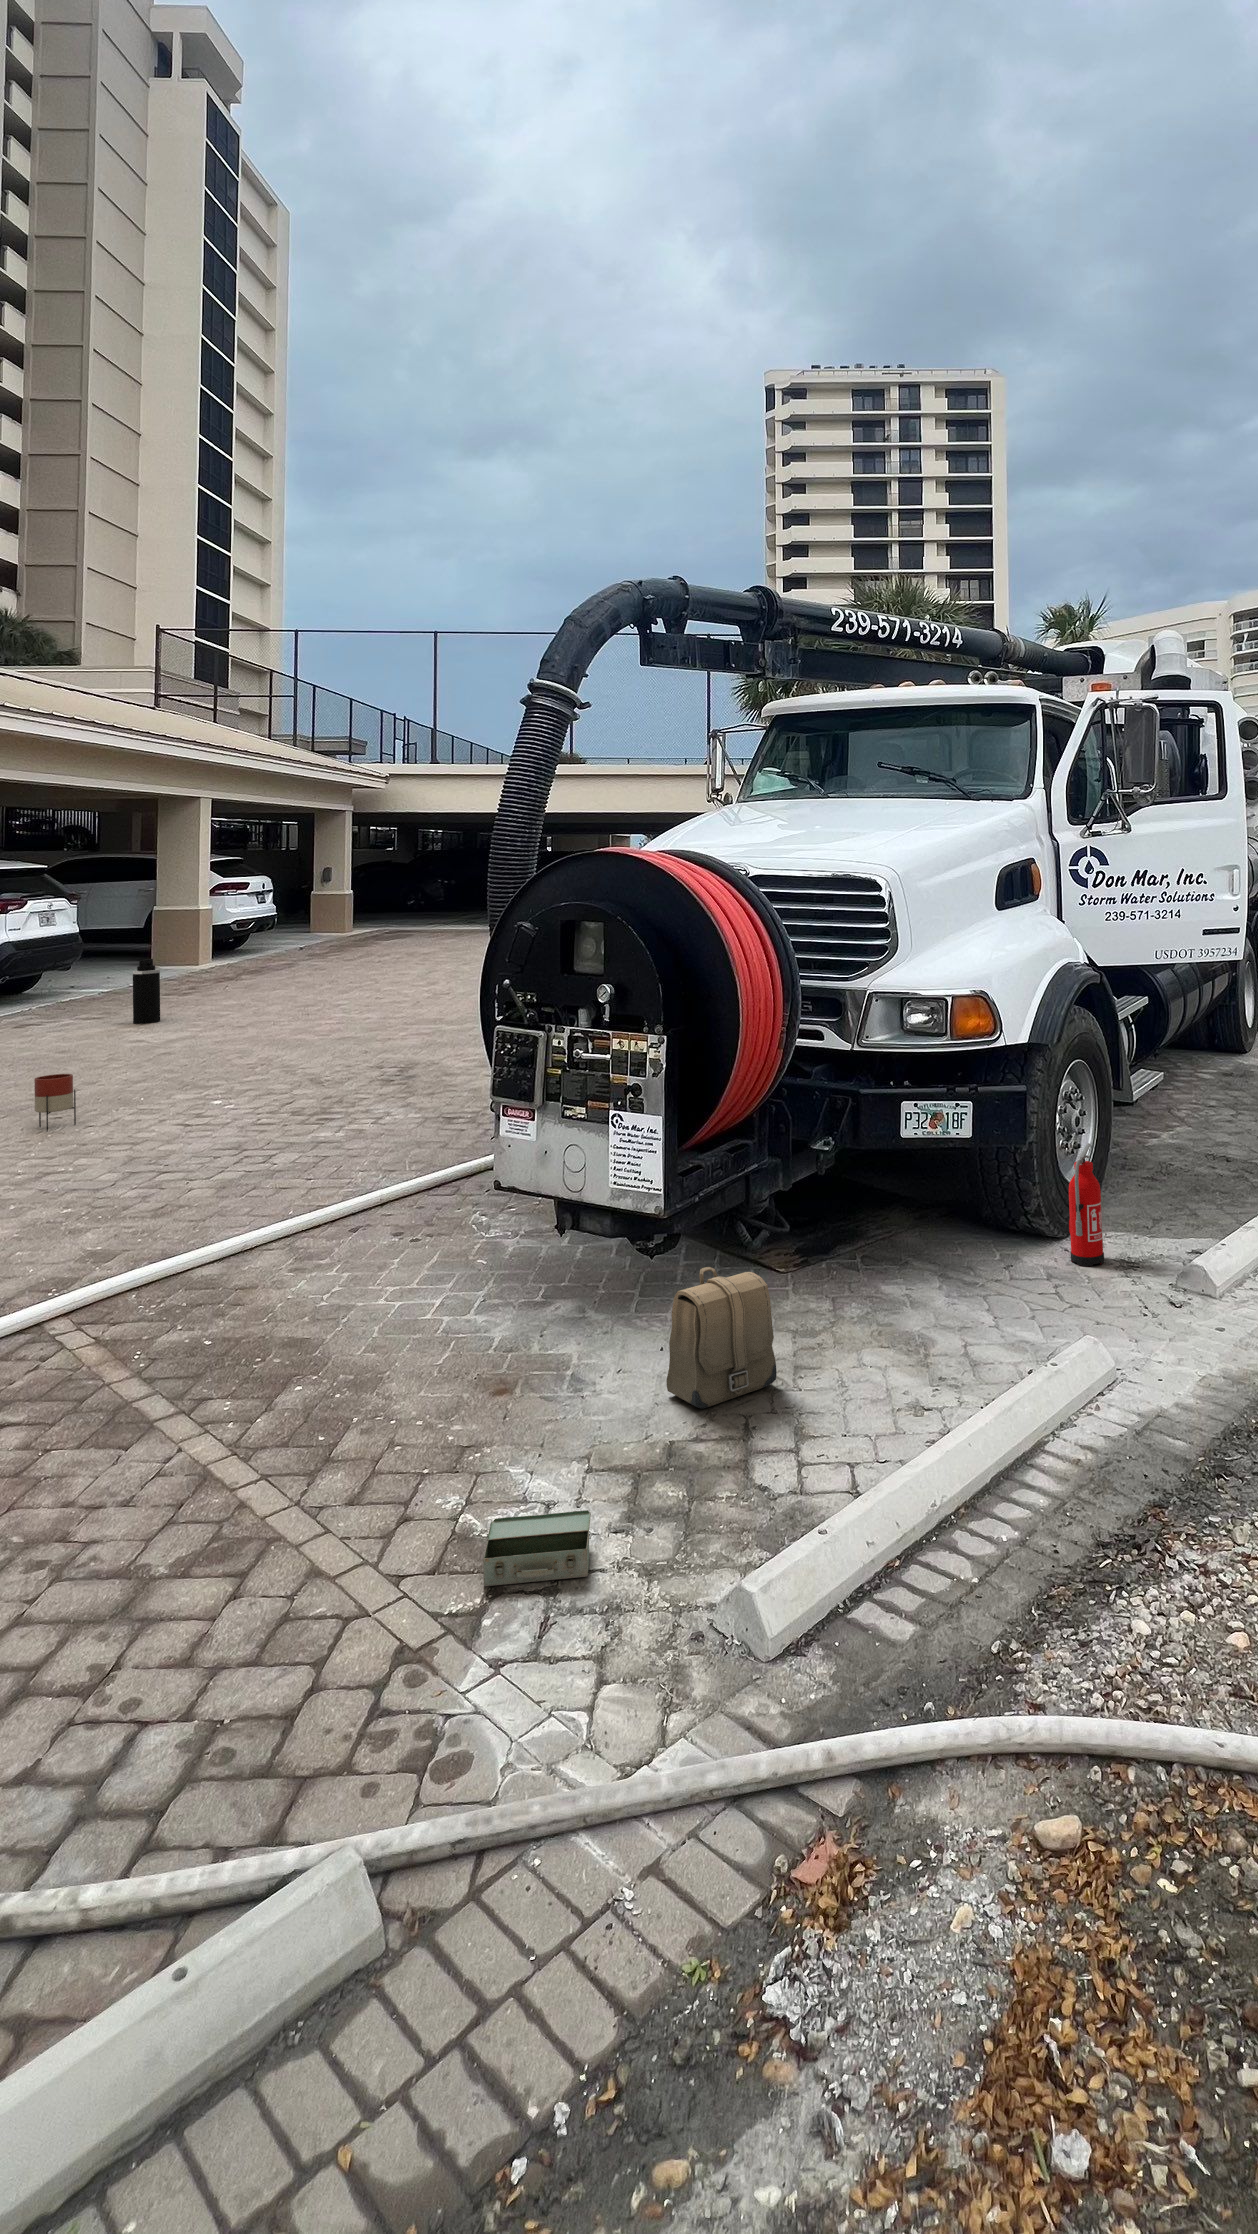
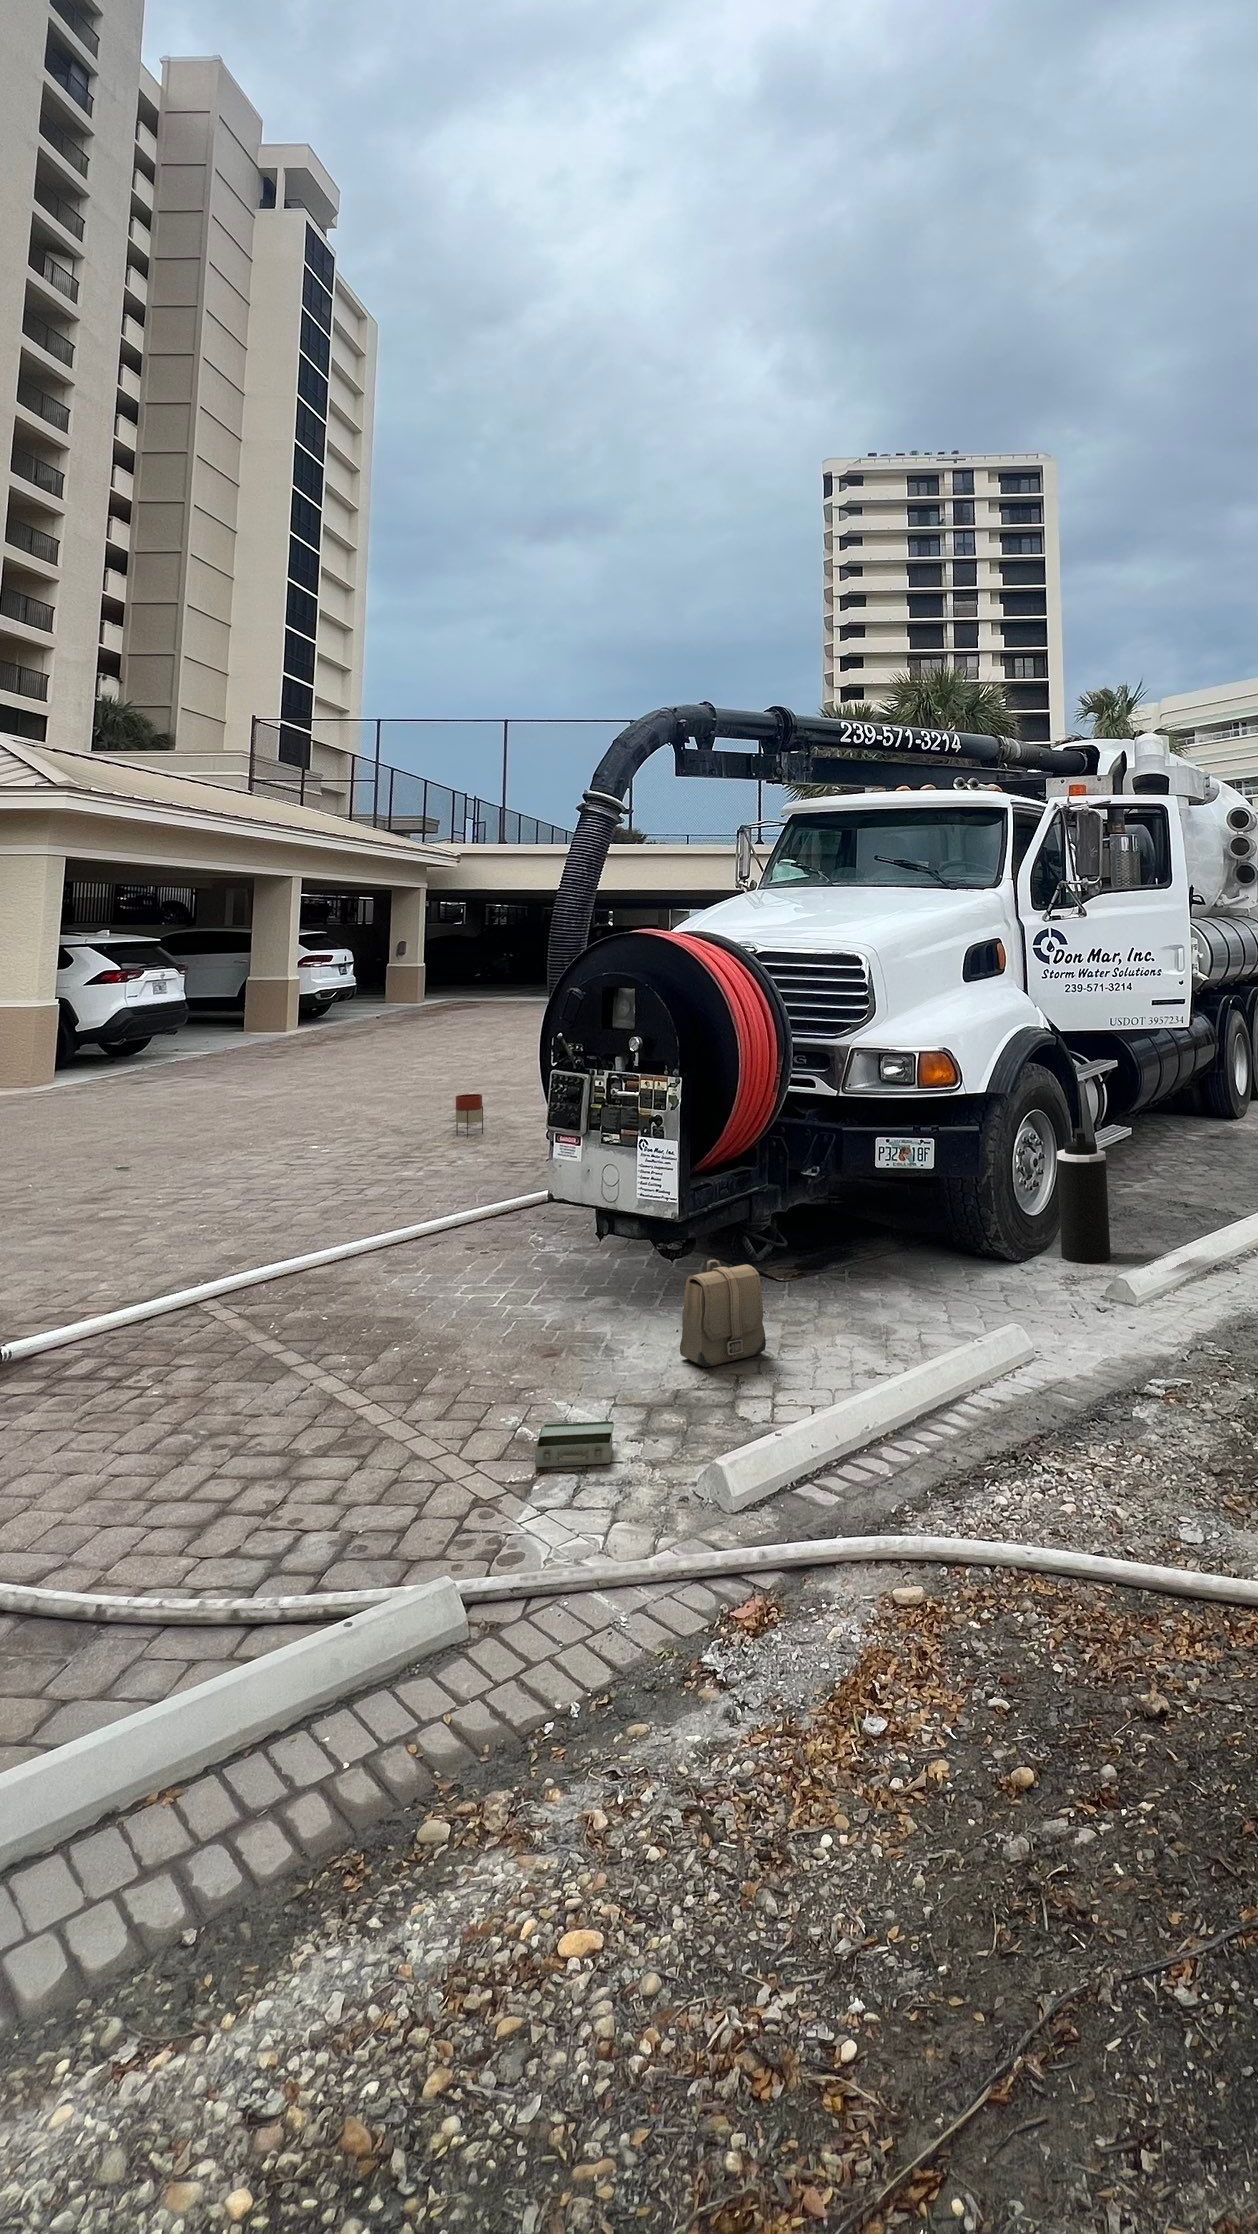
trash can: present [133,959,160,1024] -> present [1057,1128,1111,1263]
planter: present [34,1074,76,1132] -> present [455,1094,483,1138]
fire extinguisher: present [1069,1143,1104,1266] -> none [1020,1178,1050,1279]

